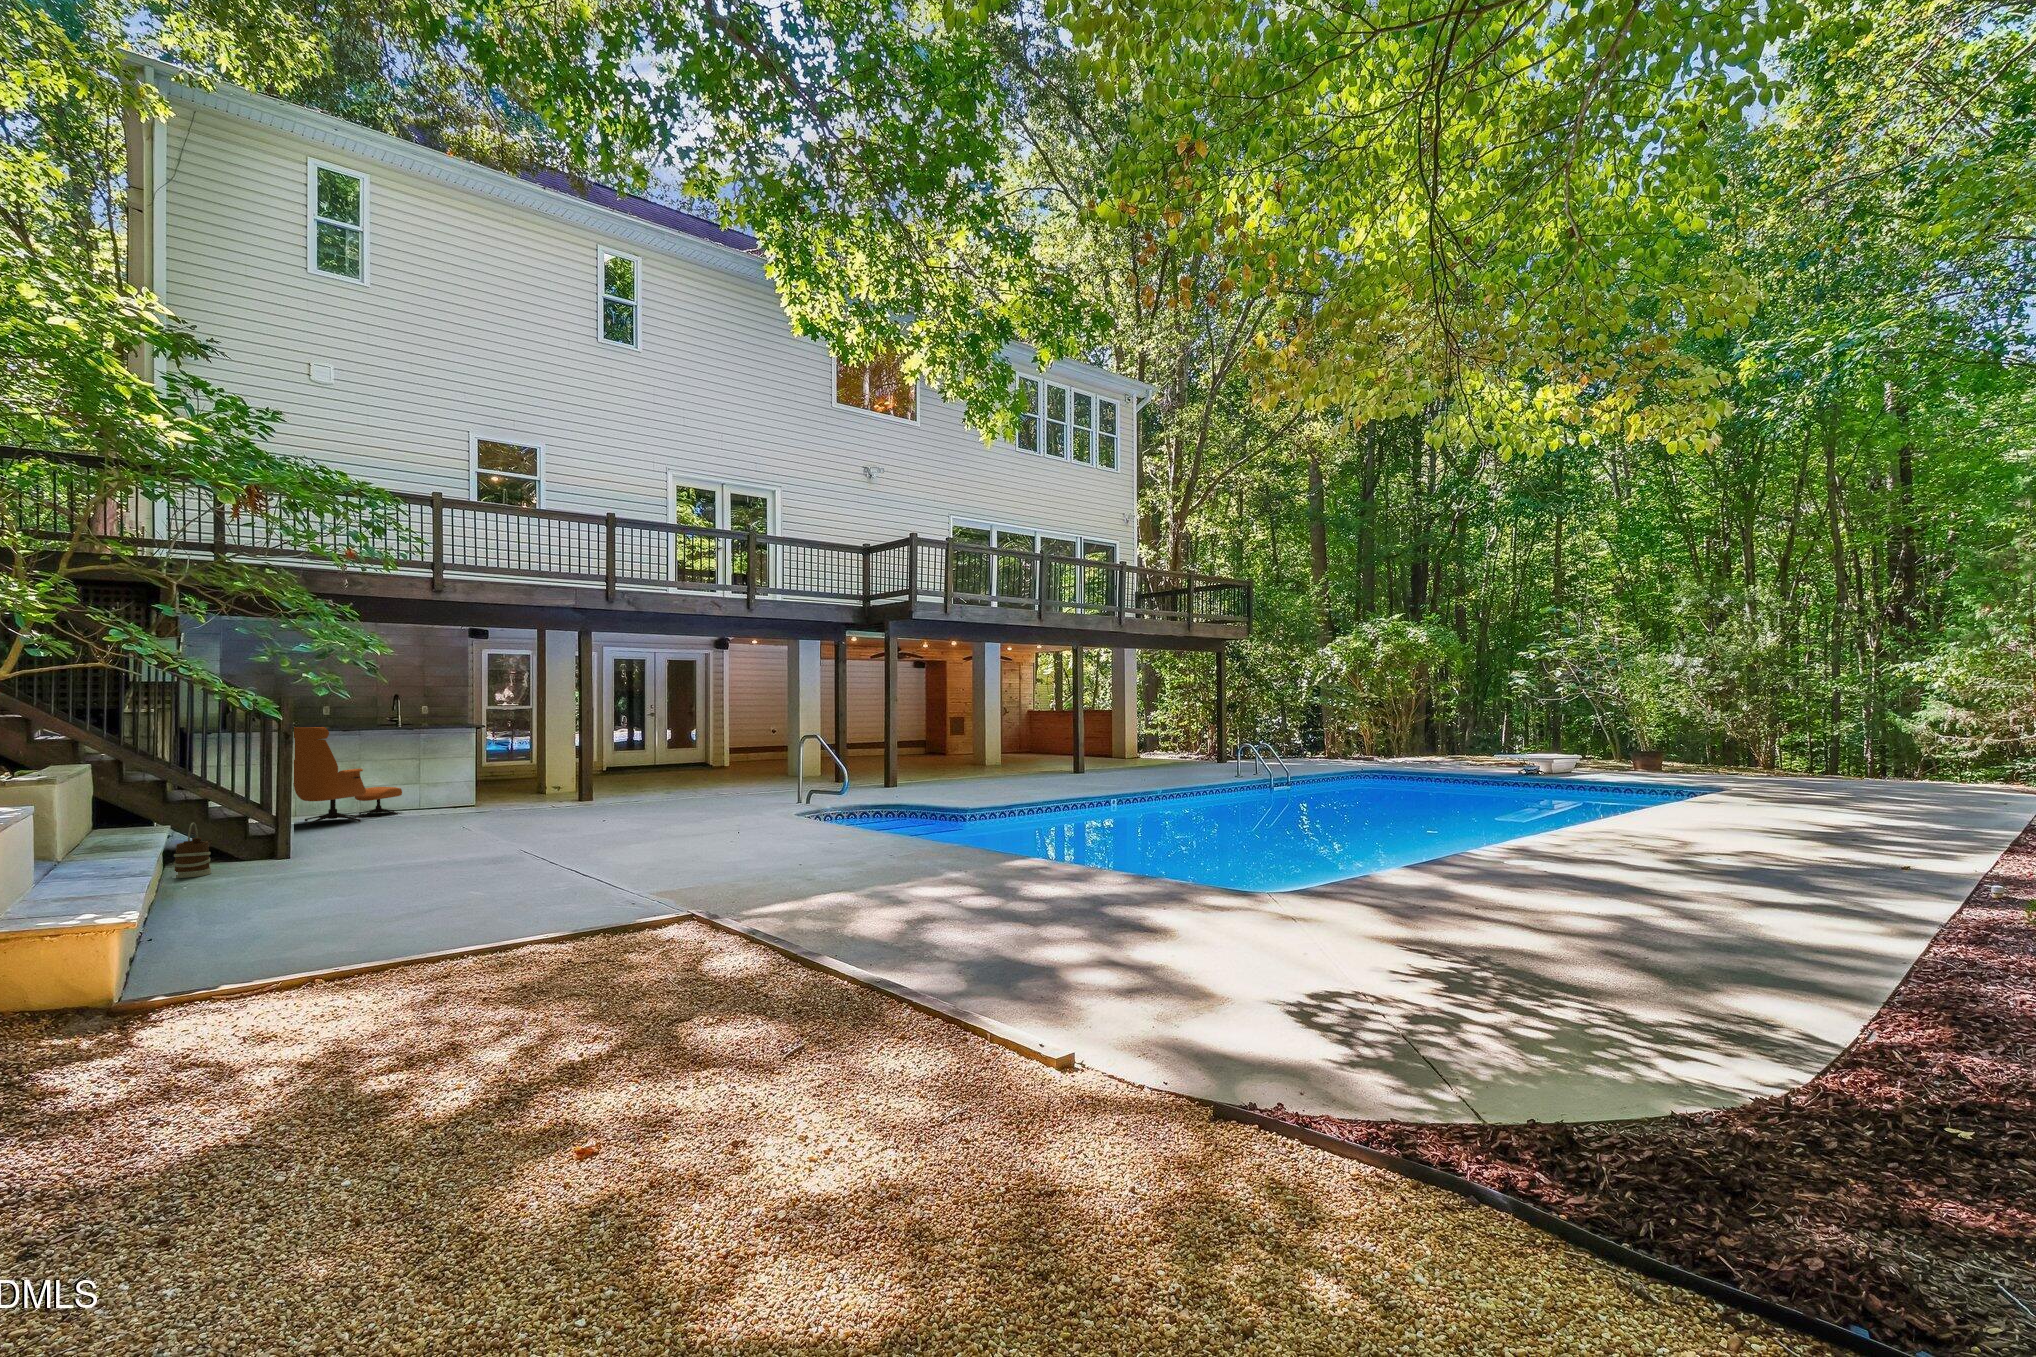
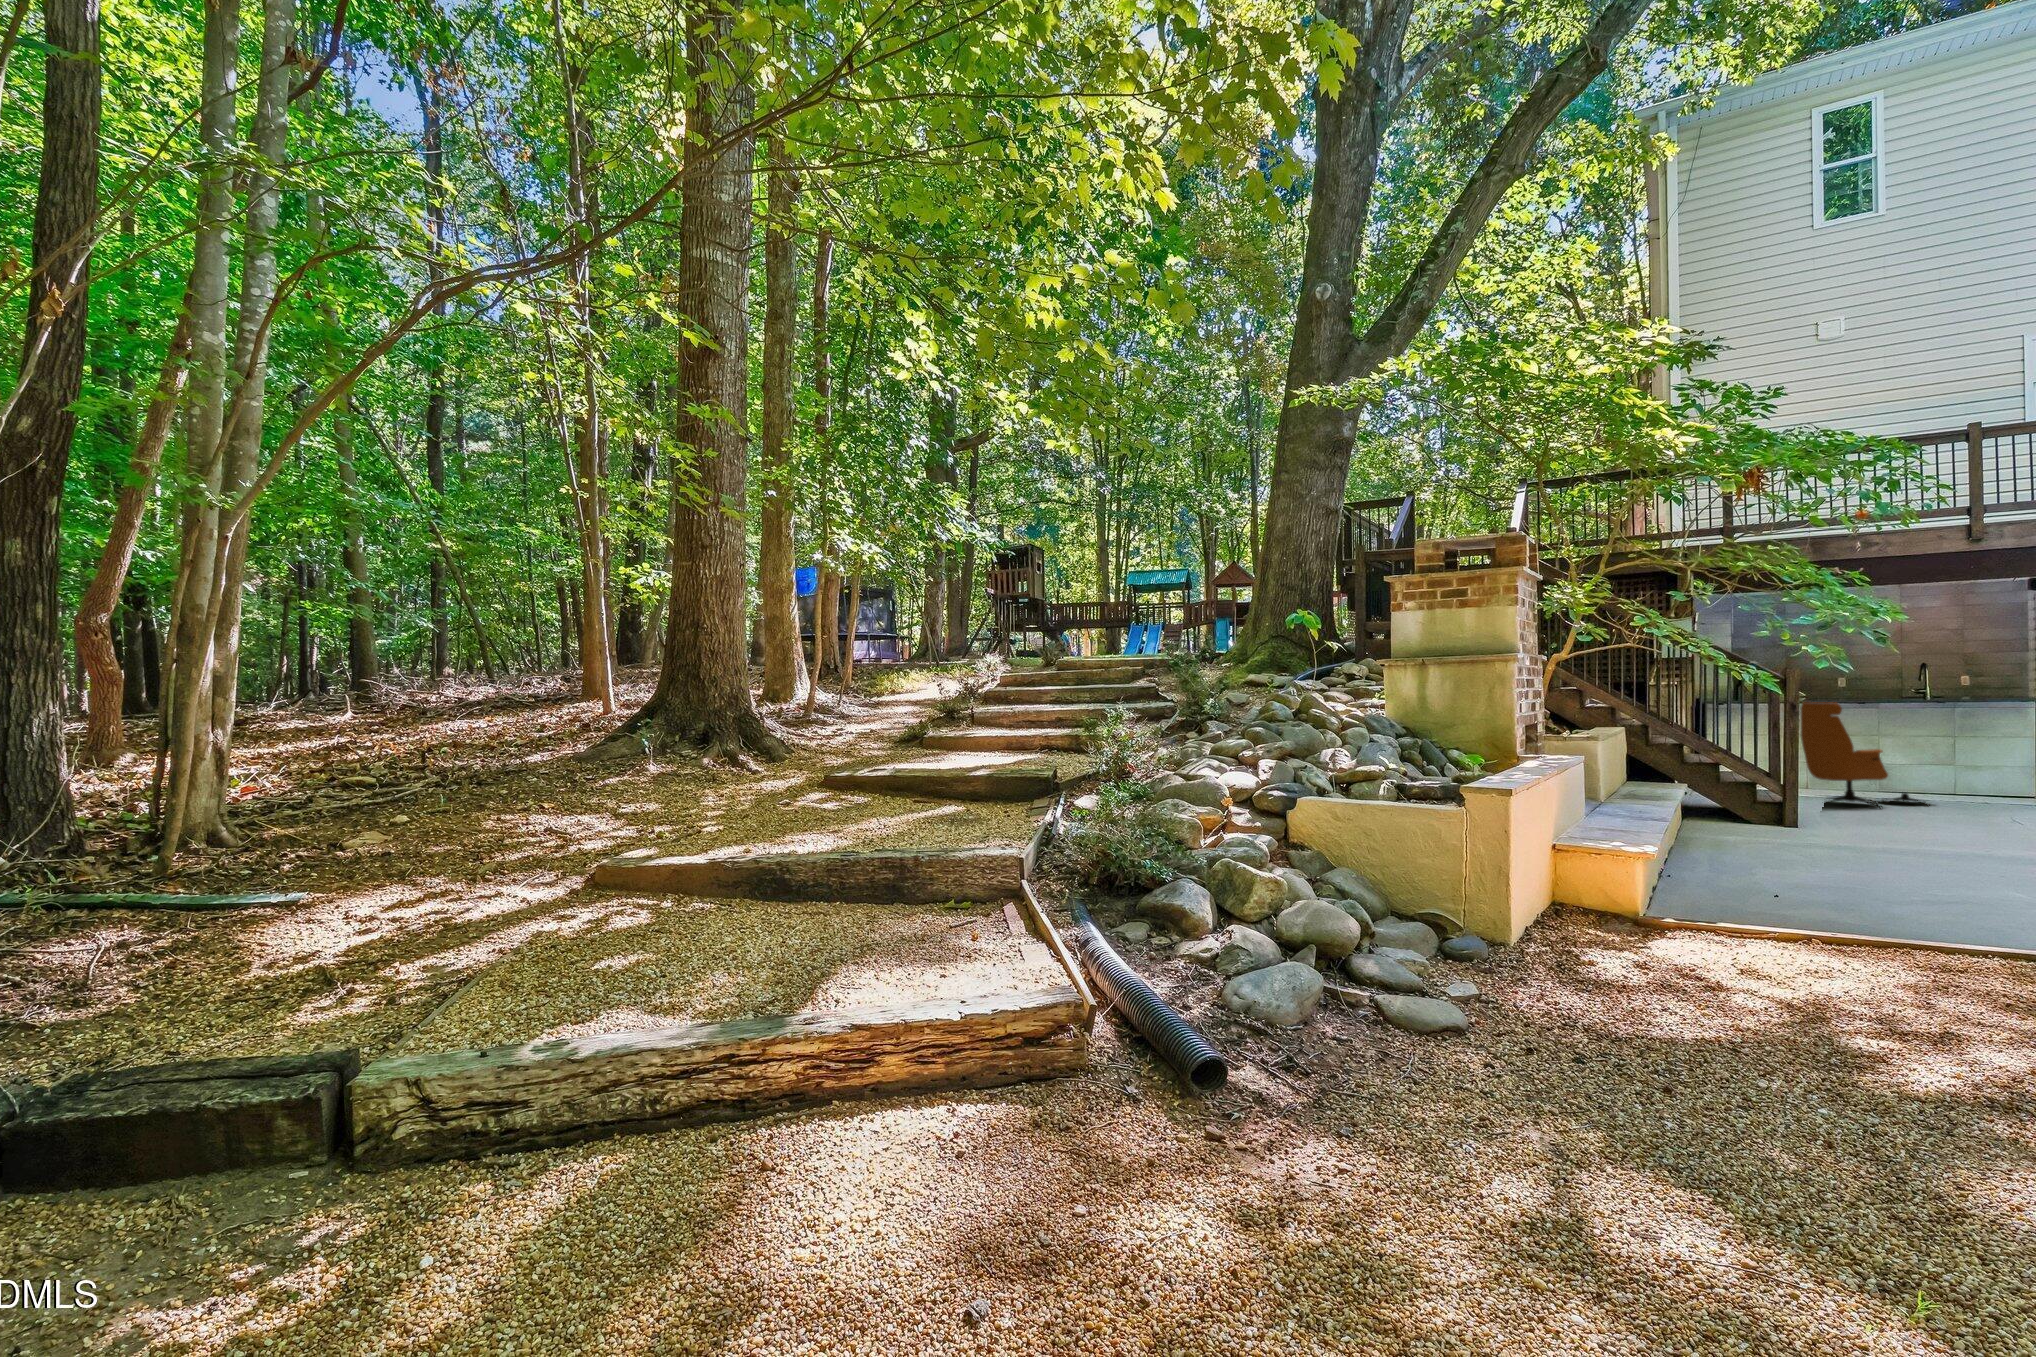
wooden bucket: present [174,823,211,878] -> none [1692,785,1725,835]

